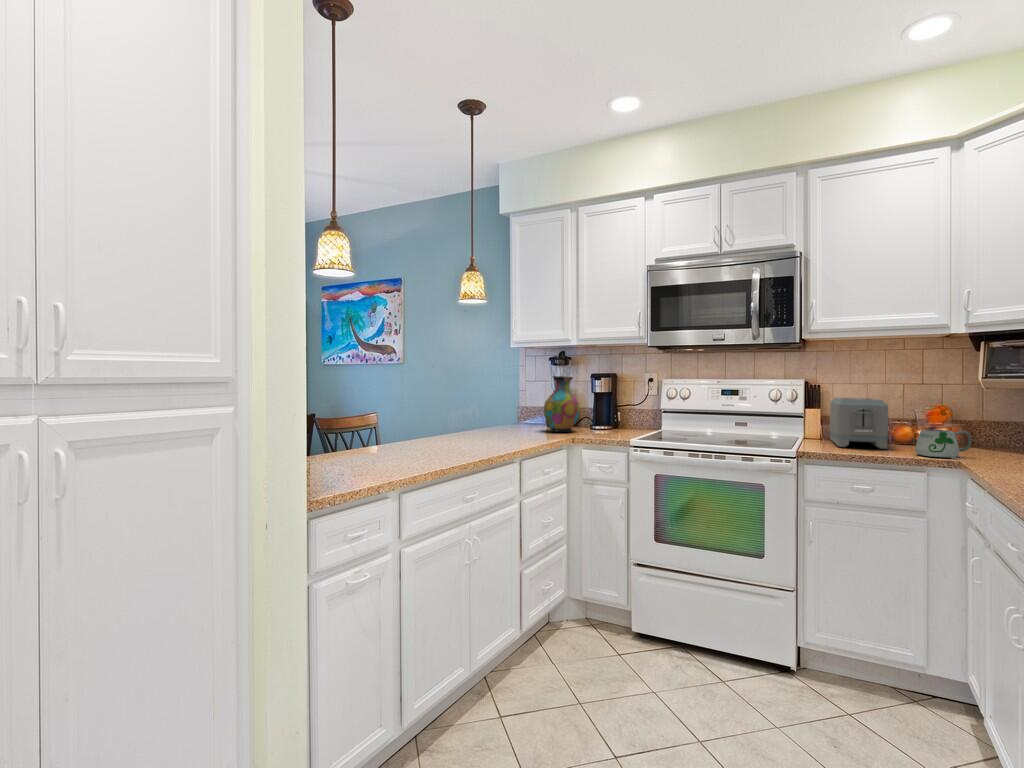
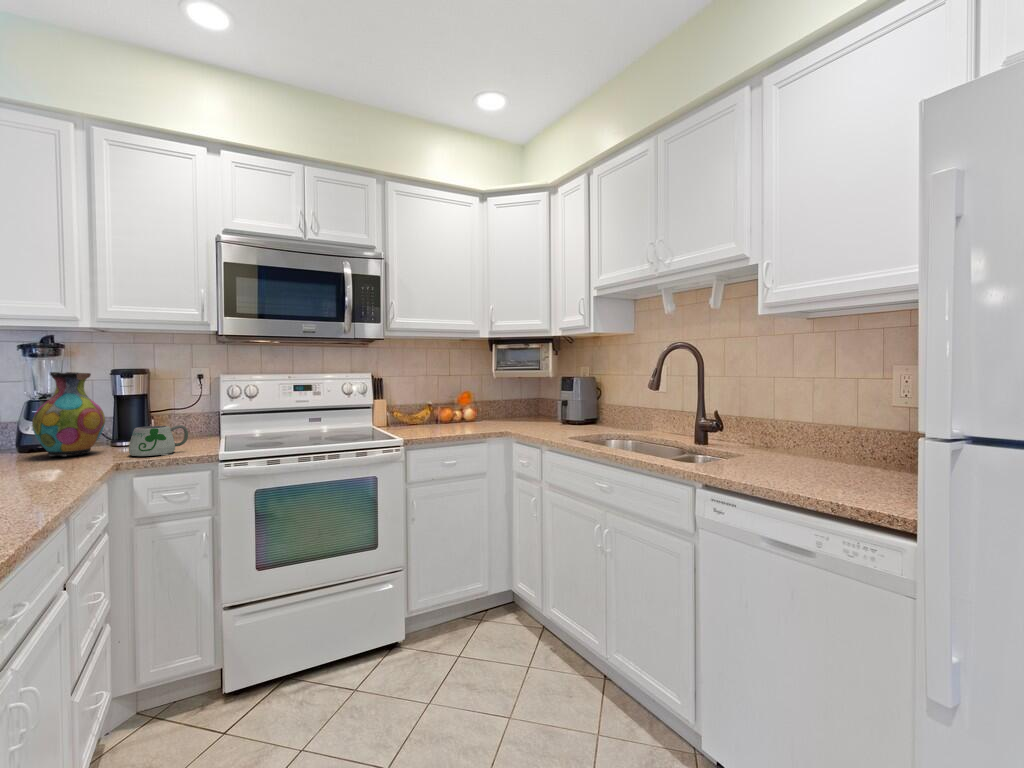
toaster: present [830,397,888,449] -> none [395,389,451,432]
mug: present [916,429,972,459] -> present [129,425,188,456]

